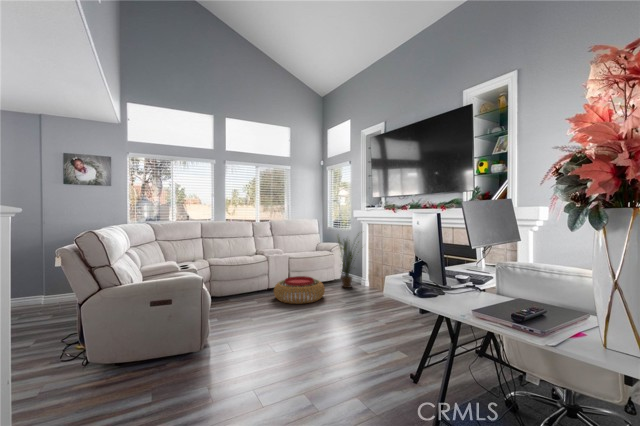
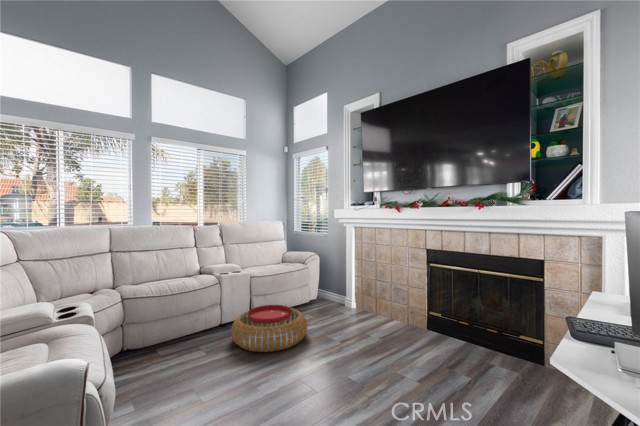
house plant: present [338,235,359,288] -> none [316,237,354,314]

